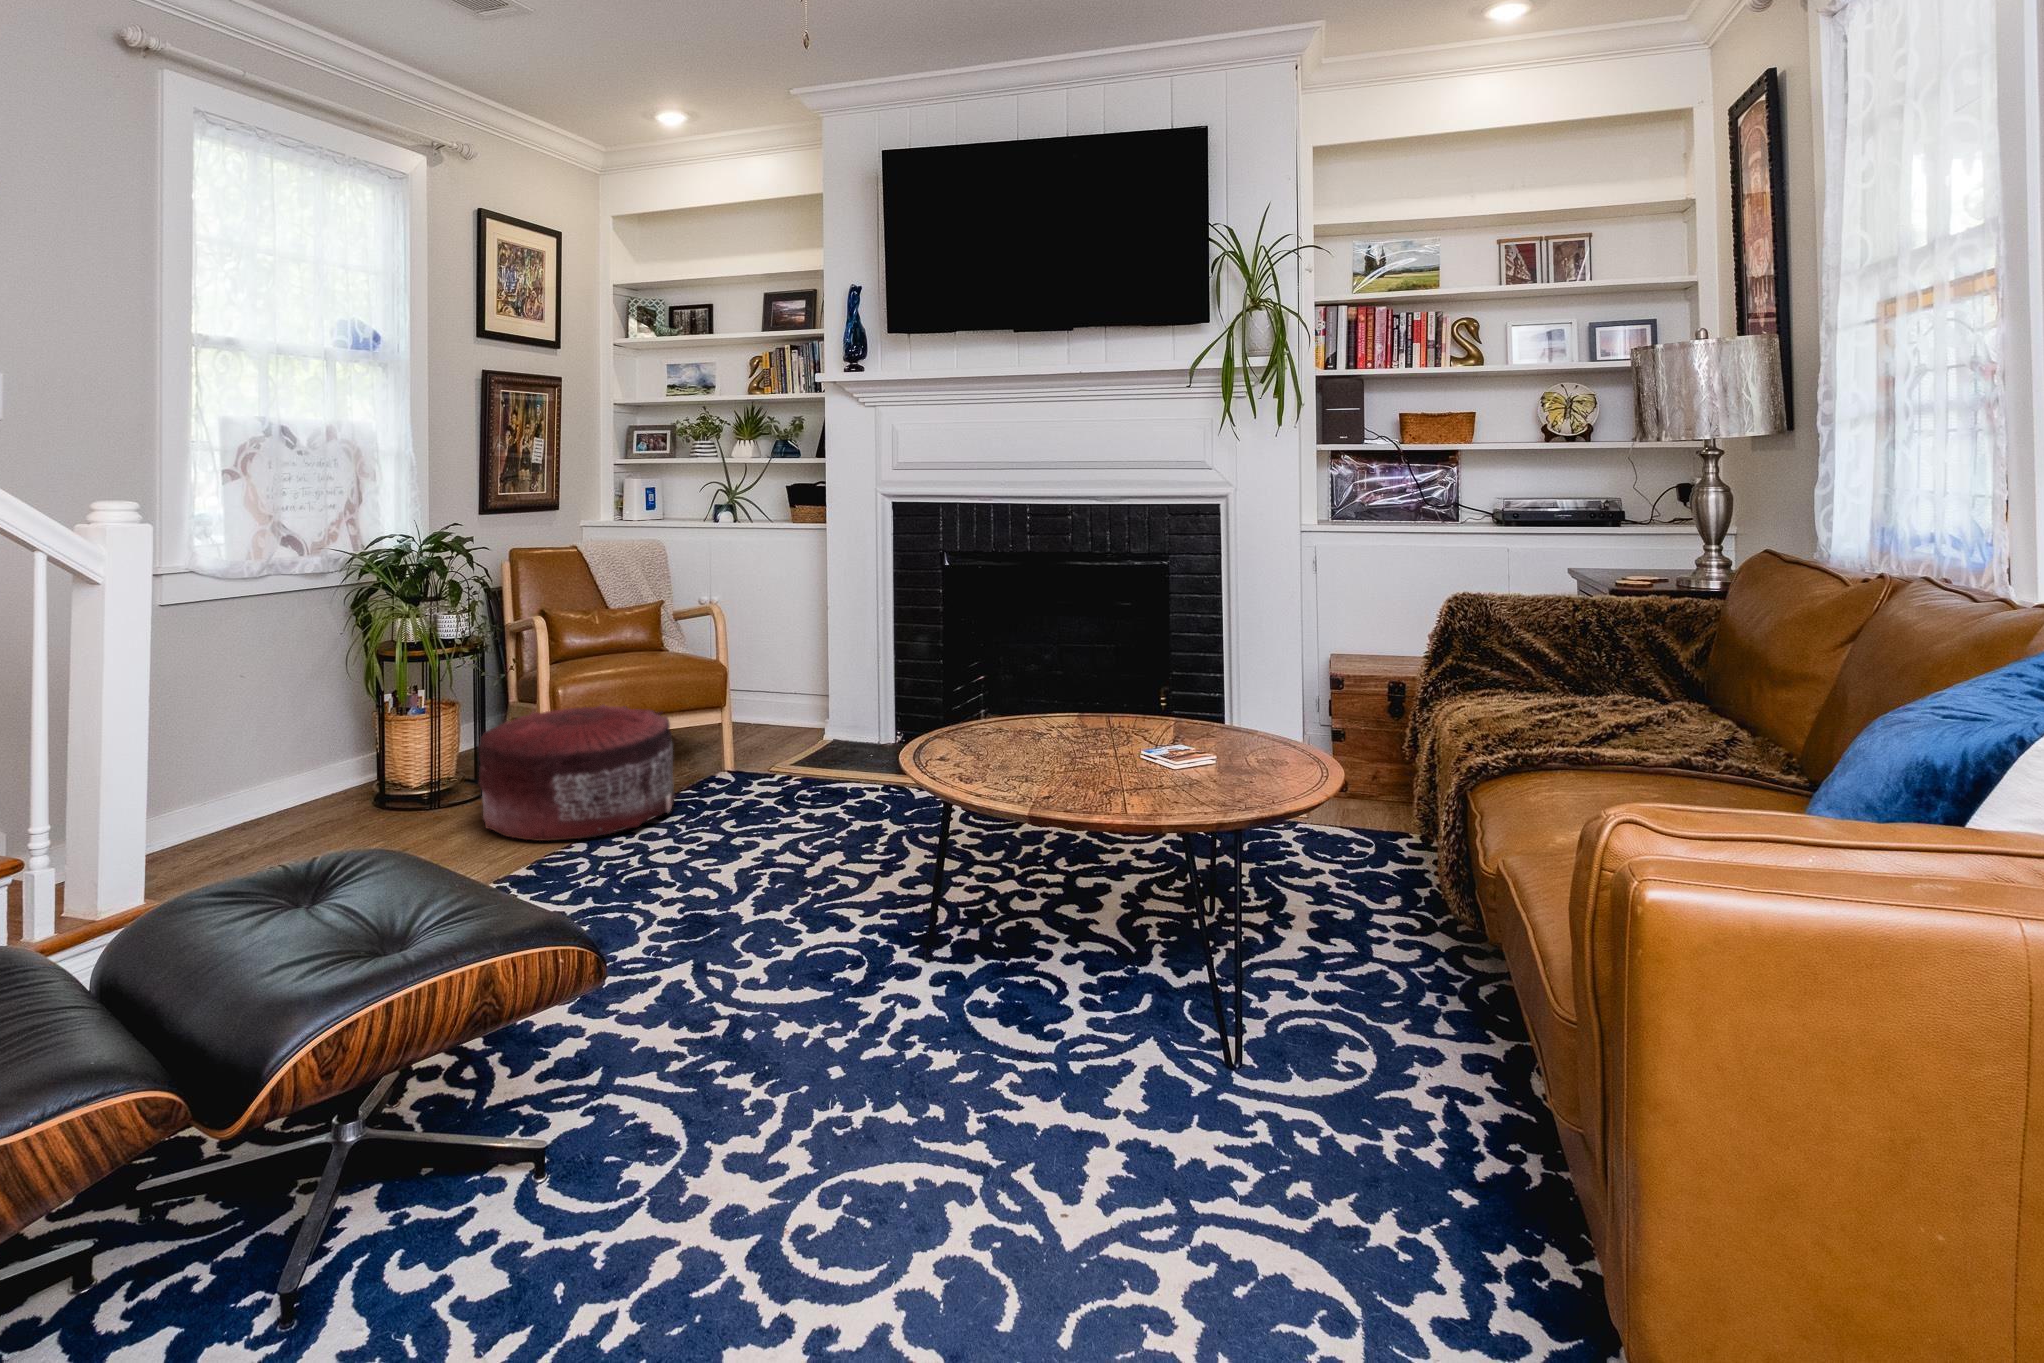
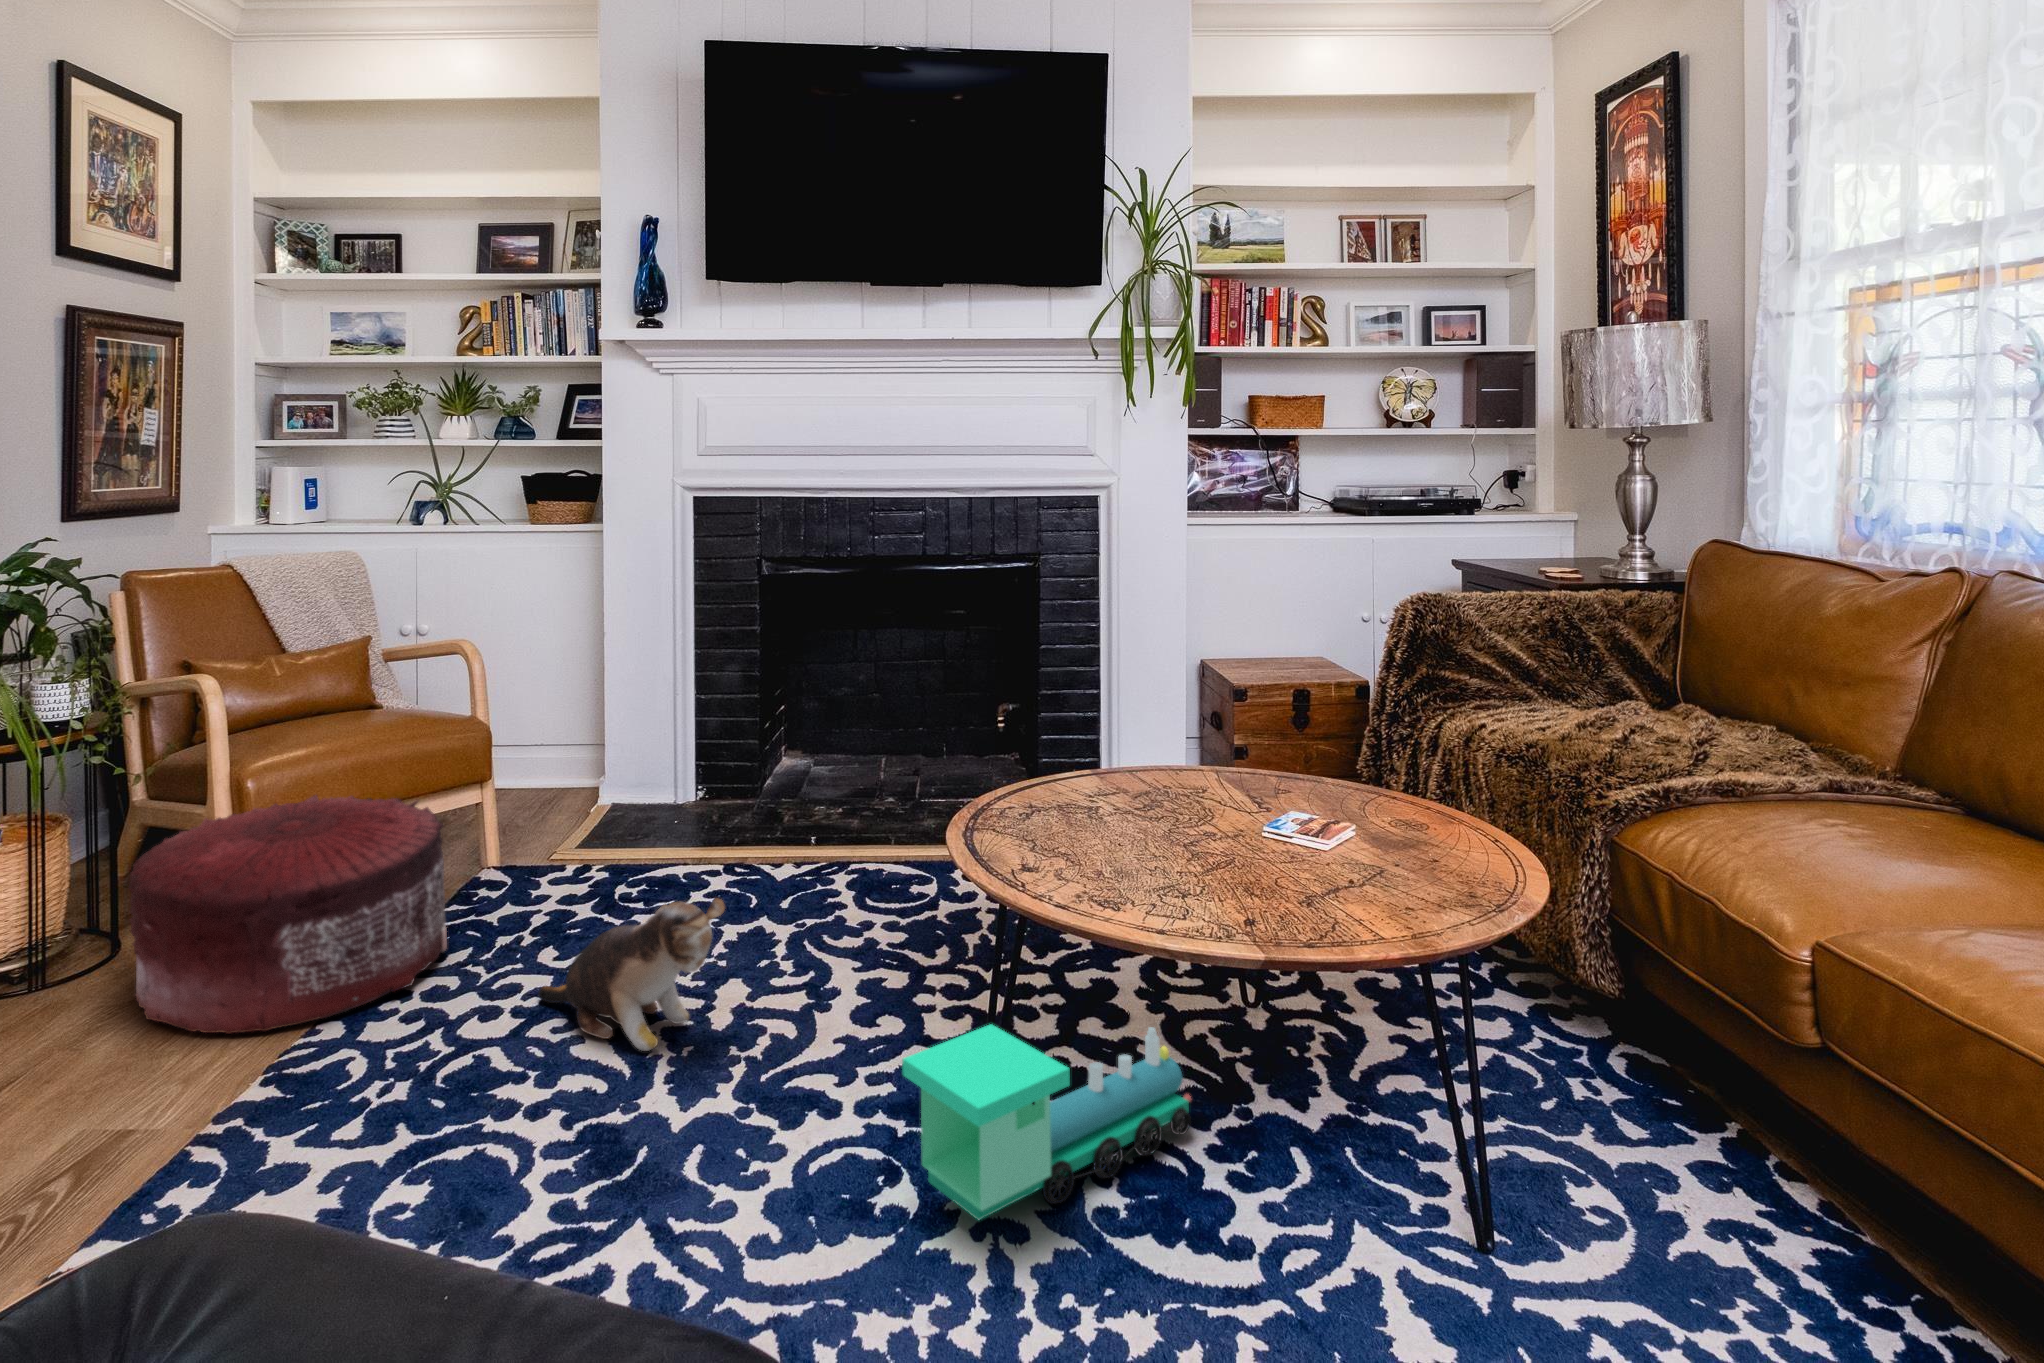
plush toy: none [710,778,805,876] -> present [538,898,725,1051]
toy train: none [850,861,1078,977] -> present [902,1025,1191,1220]

